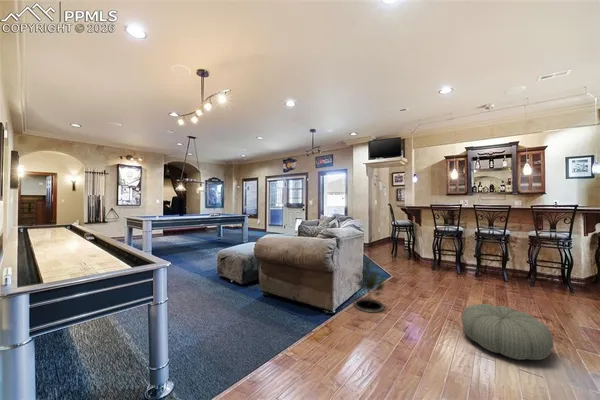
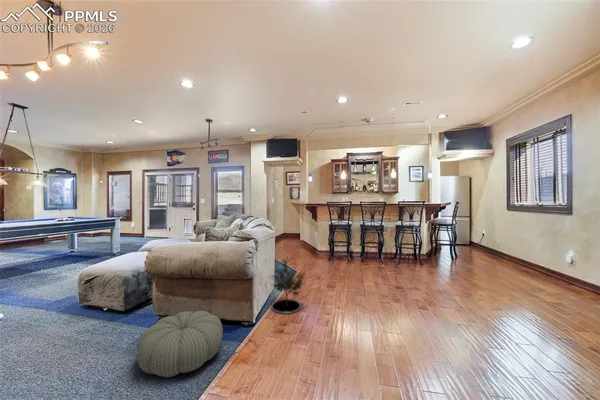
pouf: present [462,304,553,360] -> present [137,311,223,377]

